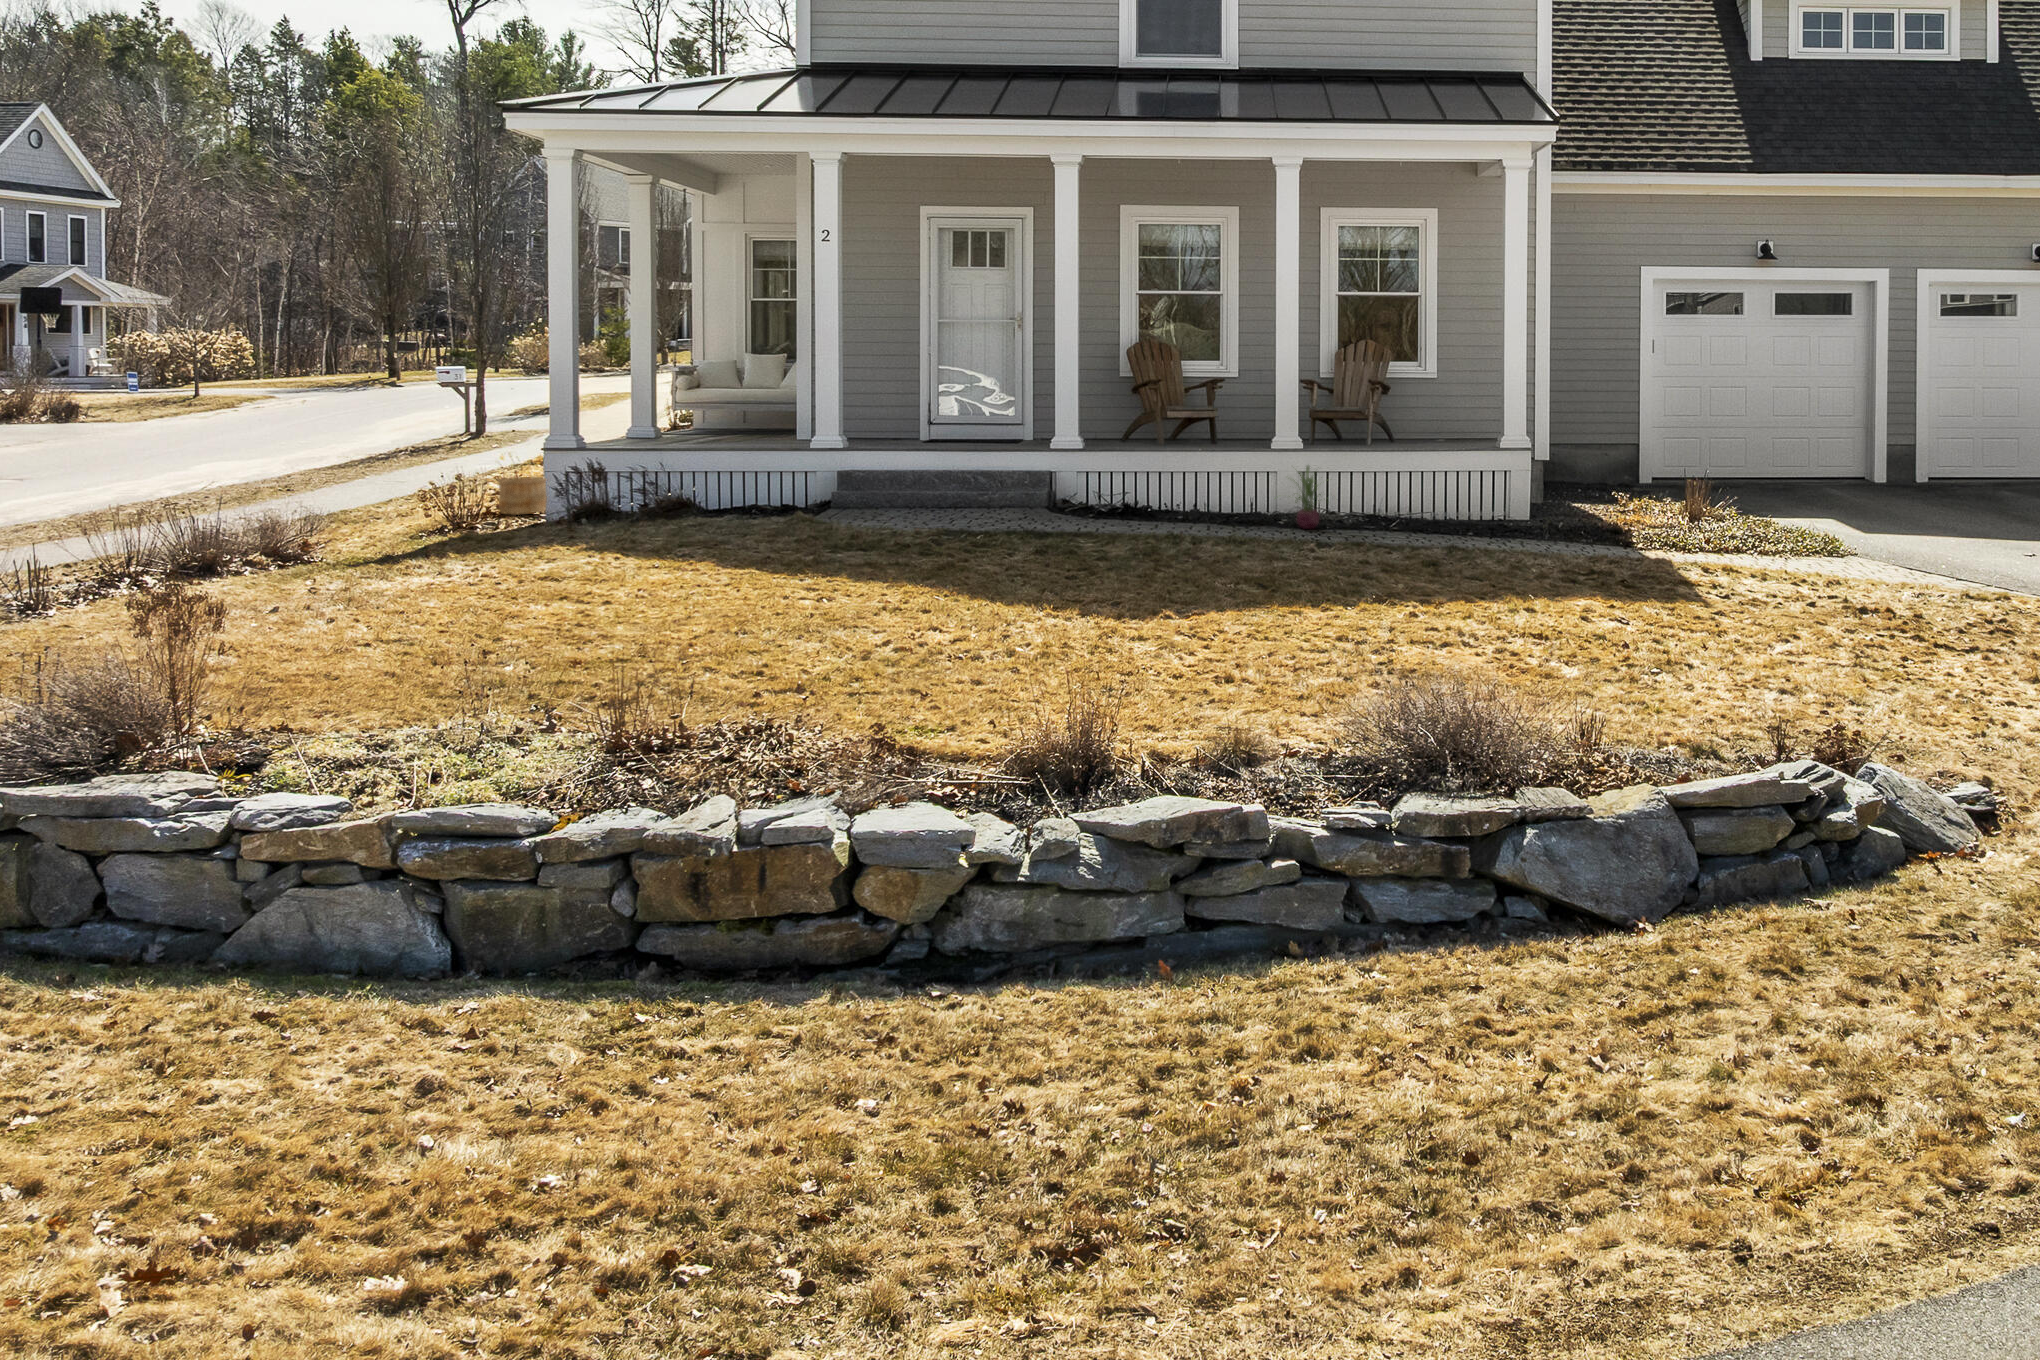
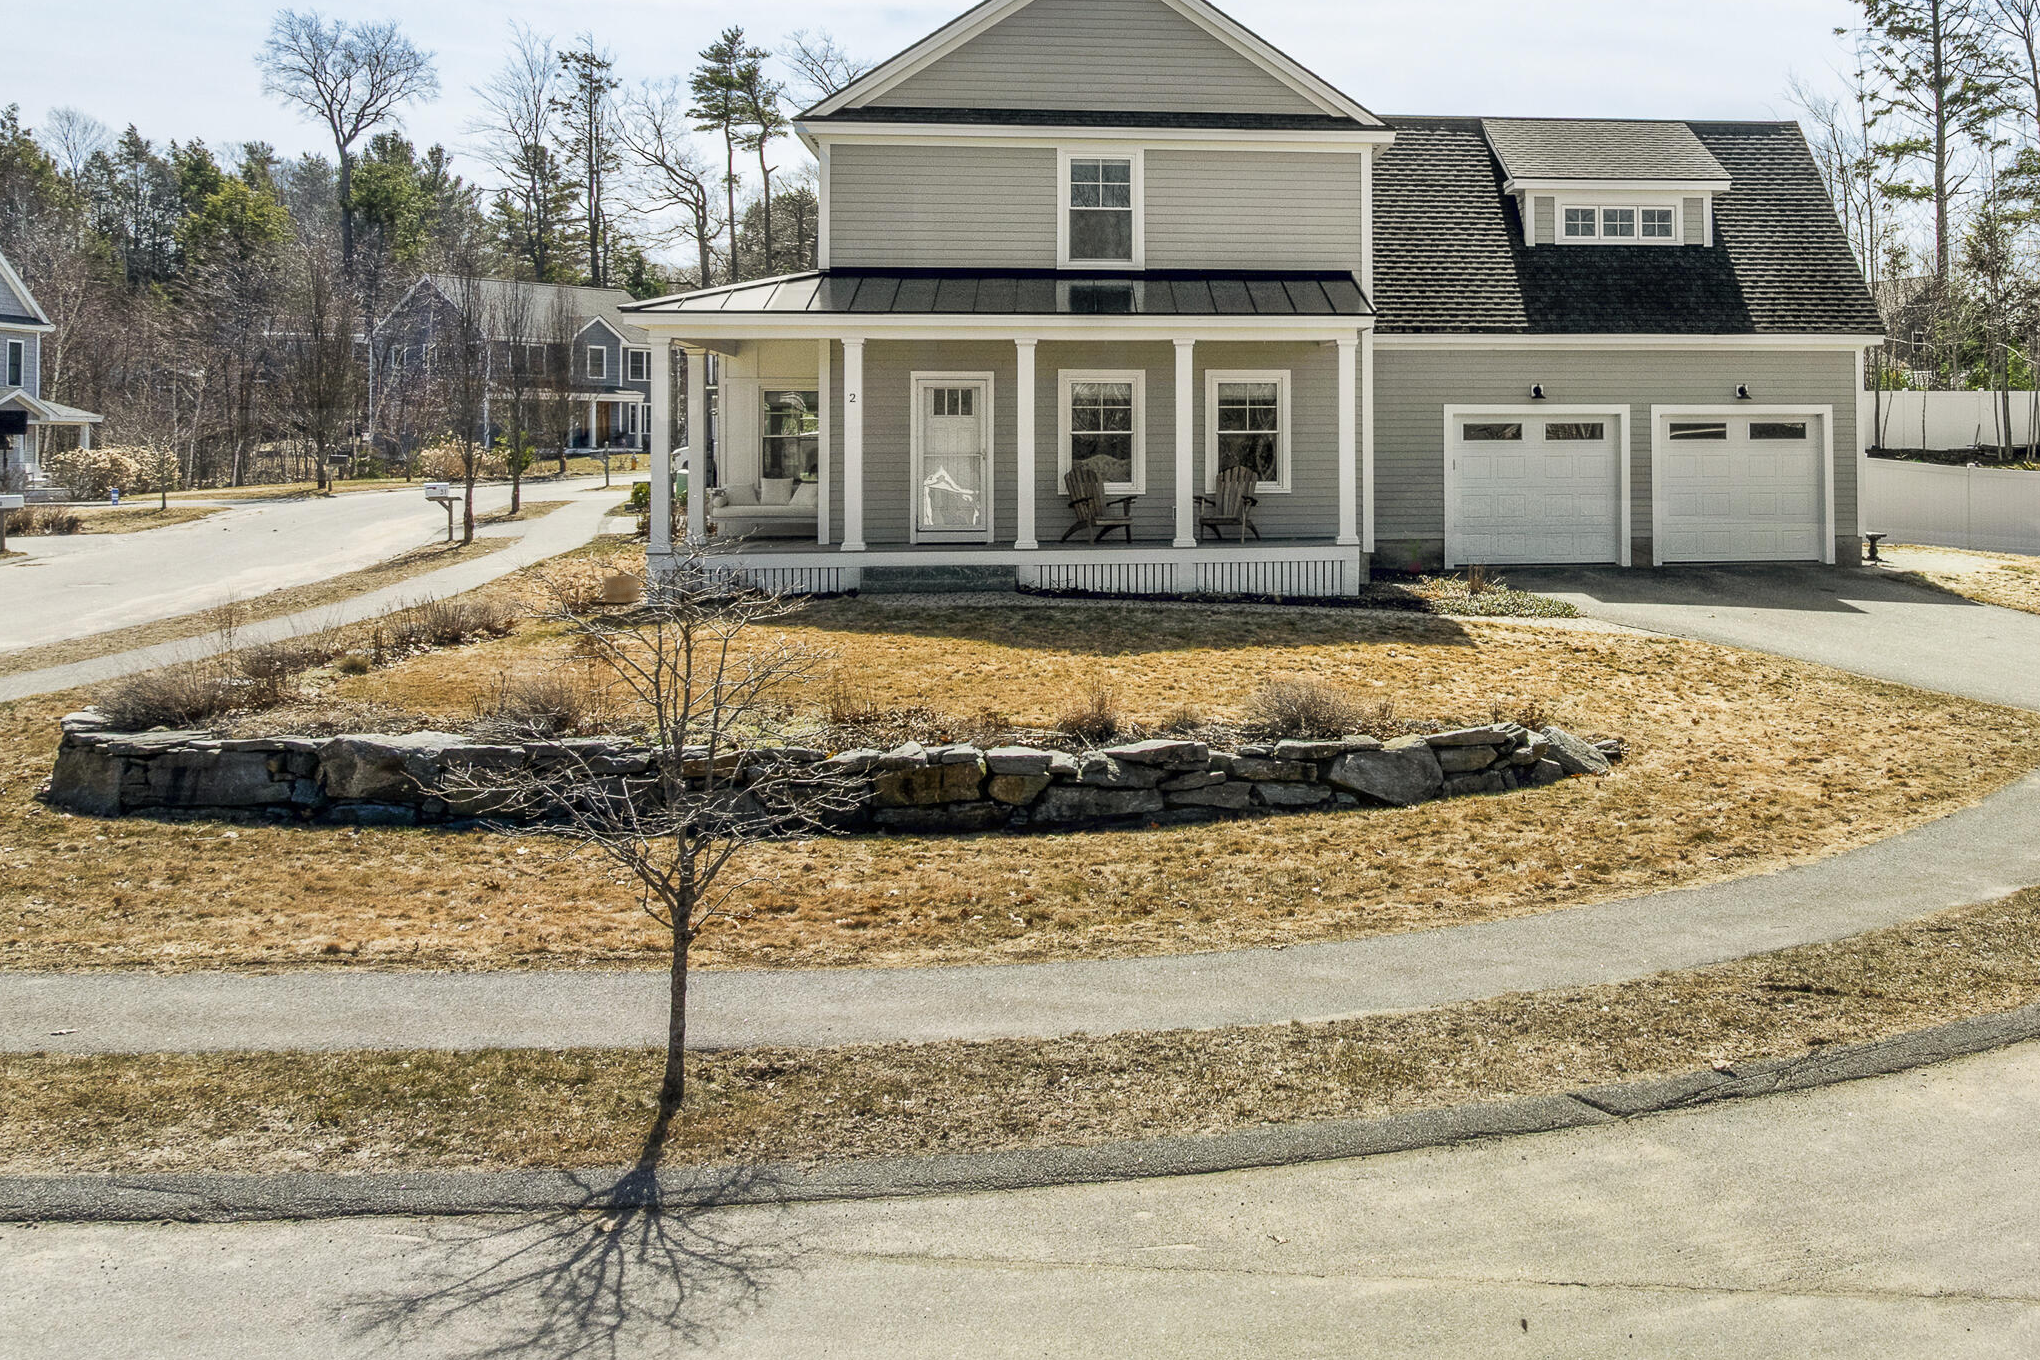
decorative plant: present [1296,466,1321,529] -> present [1405,540,1429,572]

